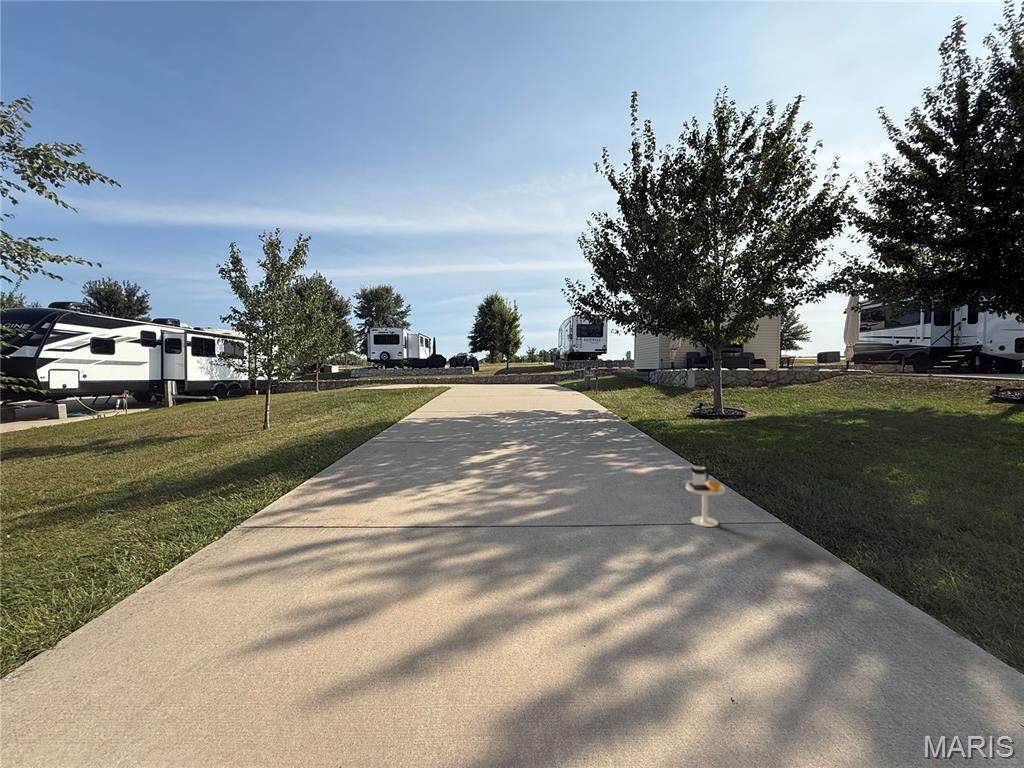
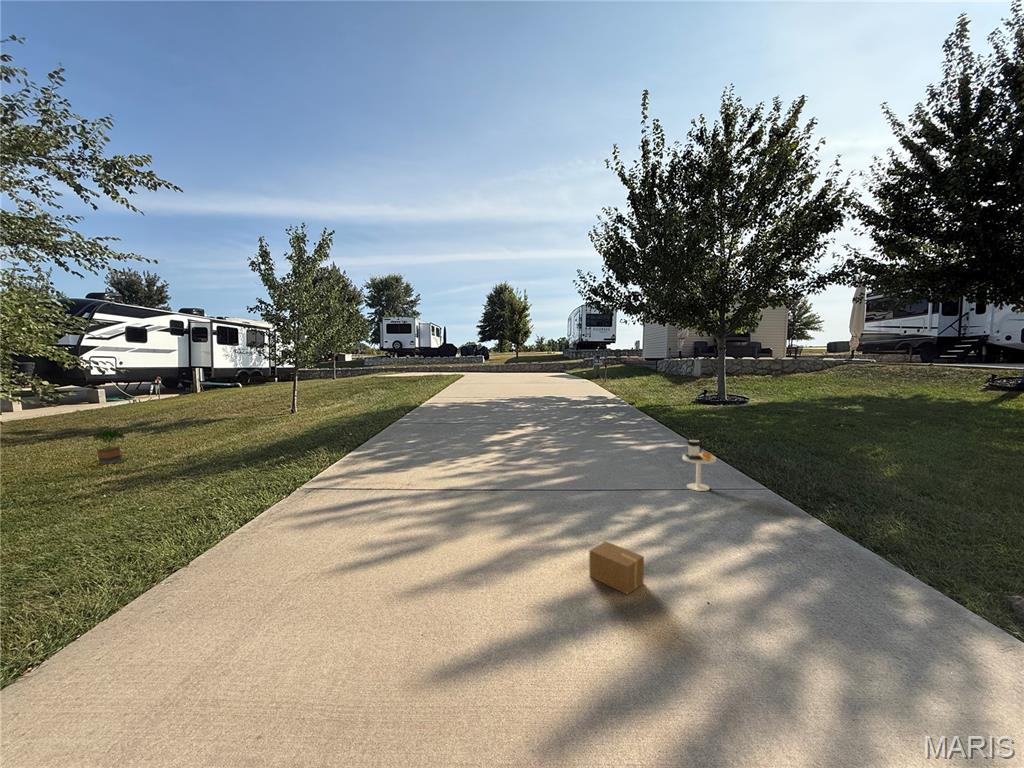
potted tree: none [19,453,61,492] -> present [93,430,125,464]
cardboard box: none [576,611,648,693] -> present [589,541,644,594]

